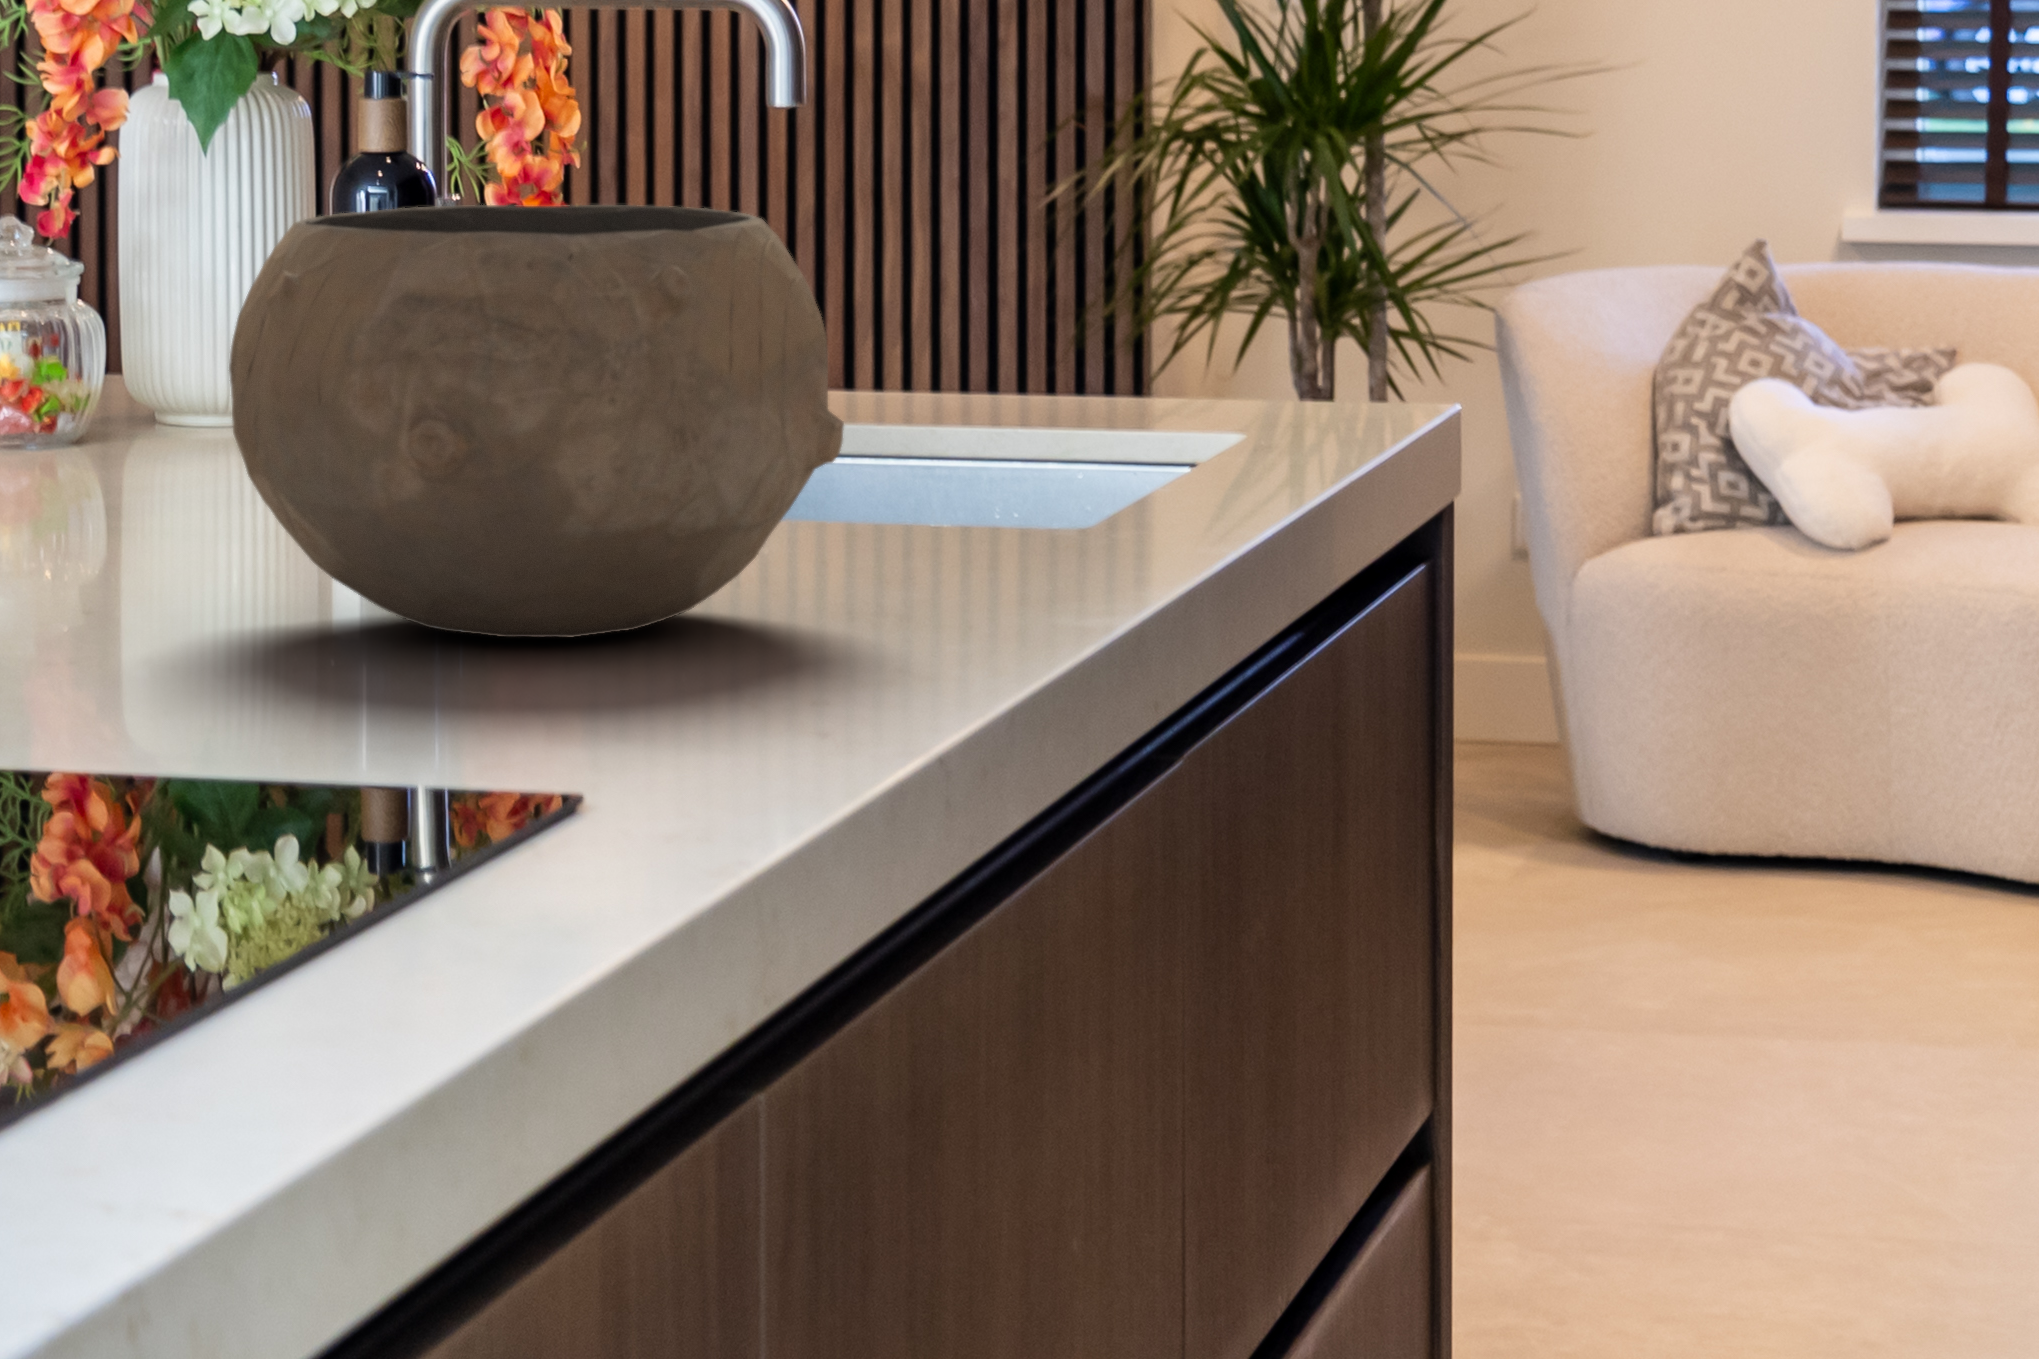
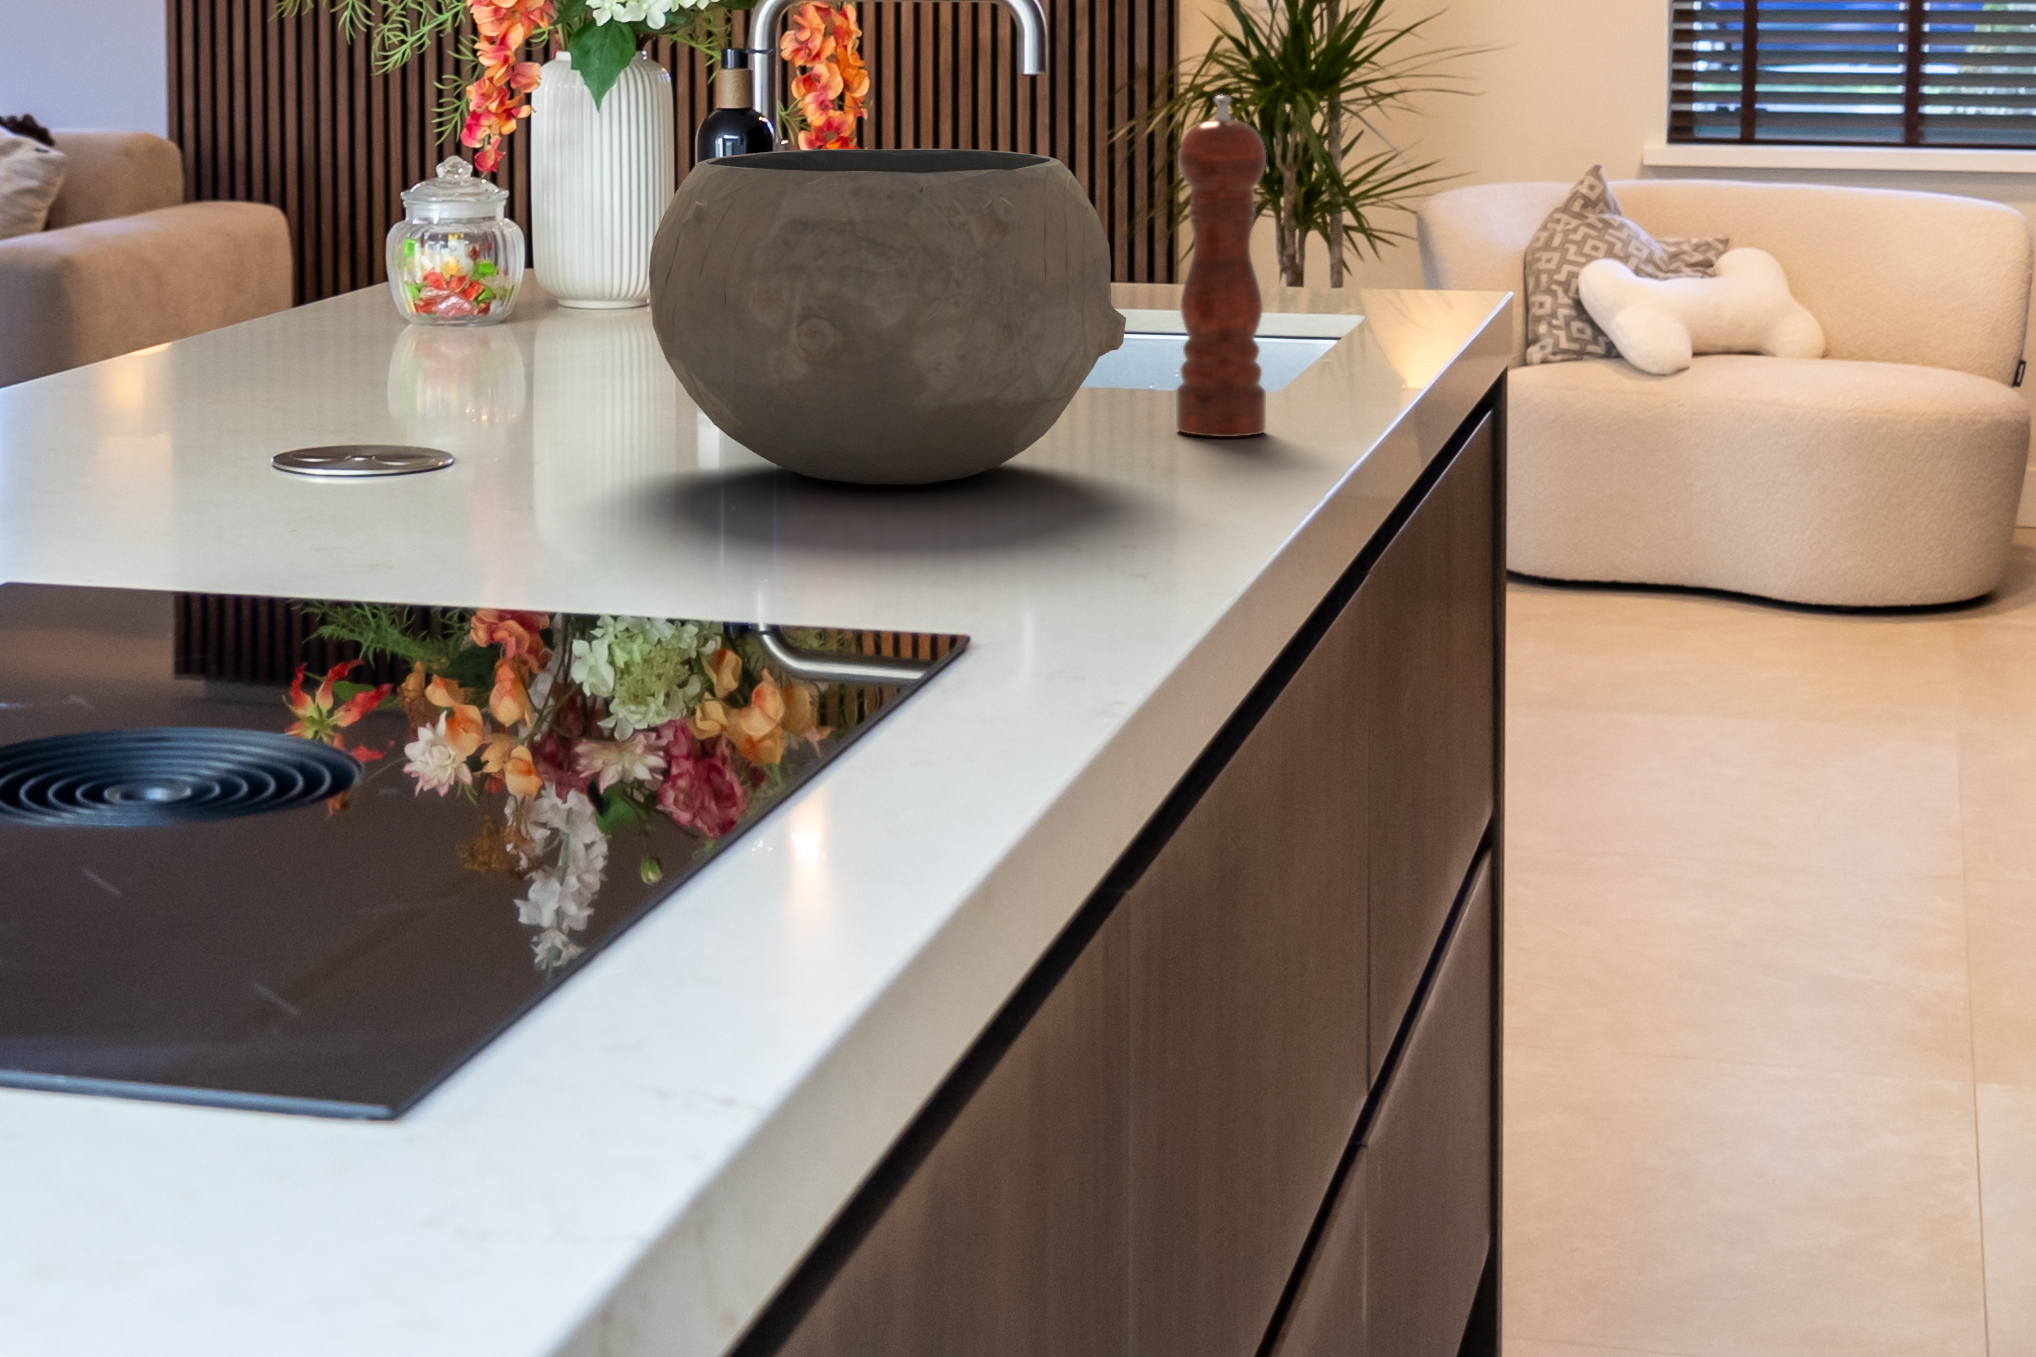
pepper mill: none [938,136,1054,582] -> present [1176,95,1266,437]

